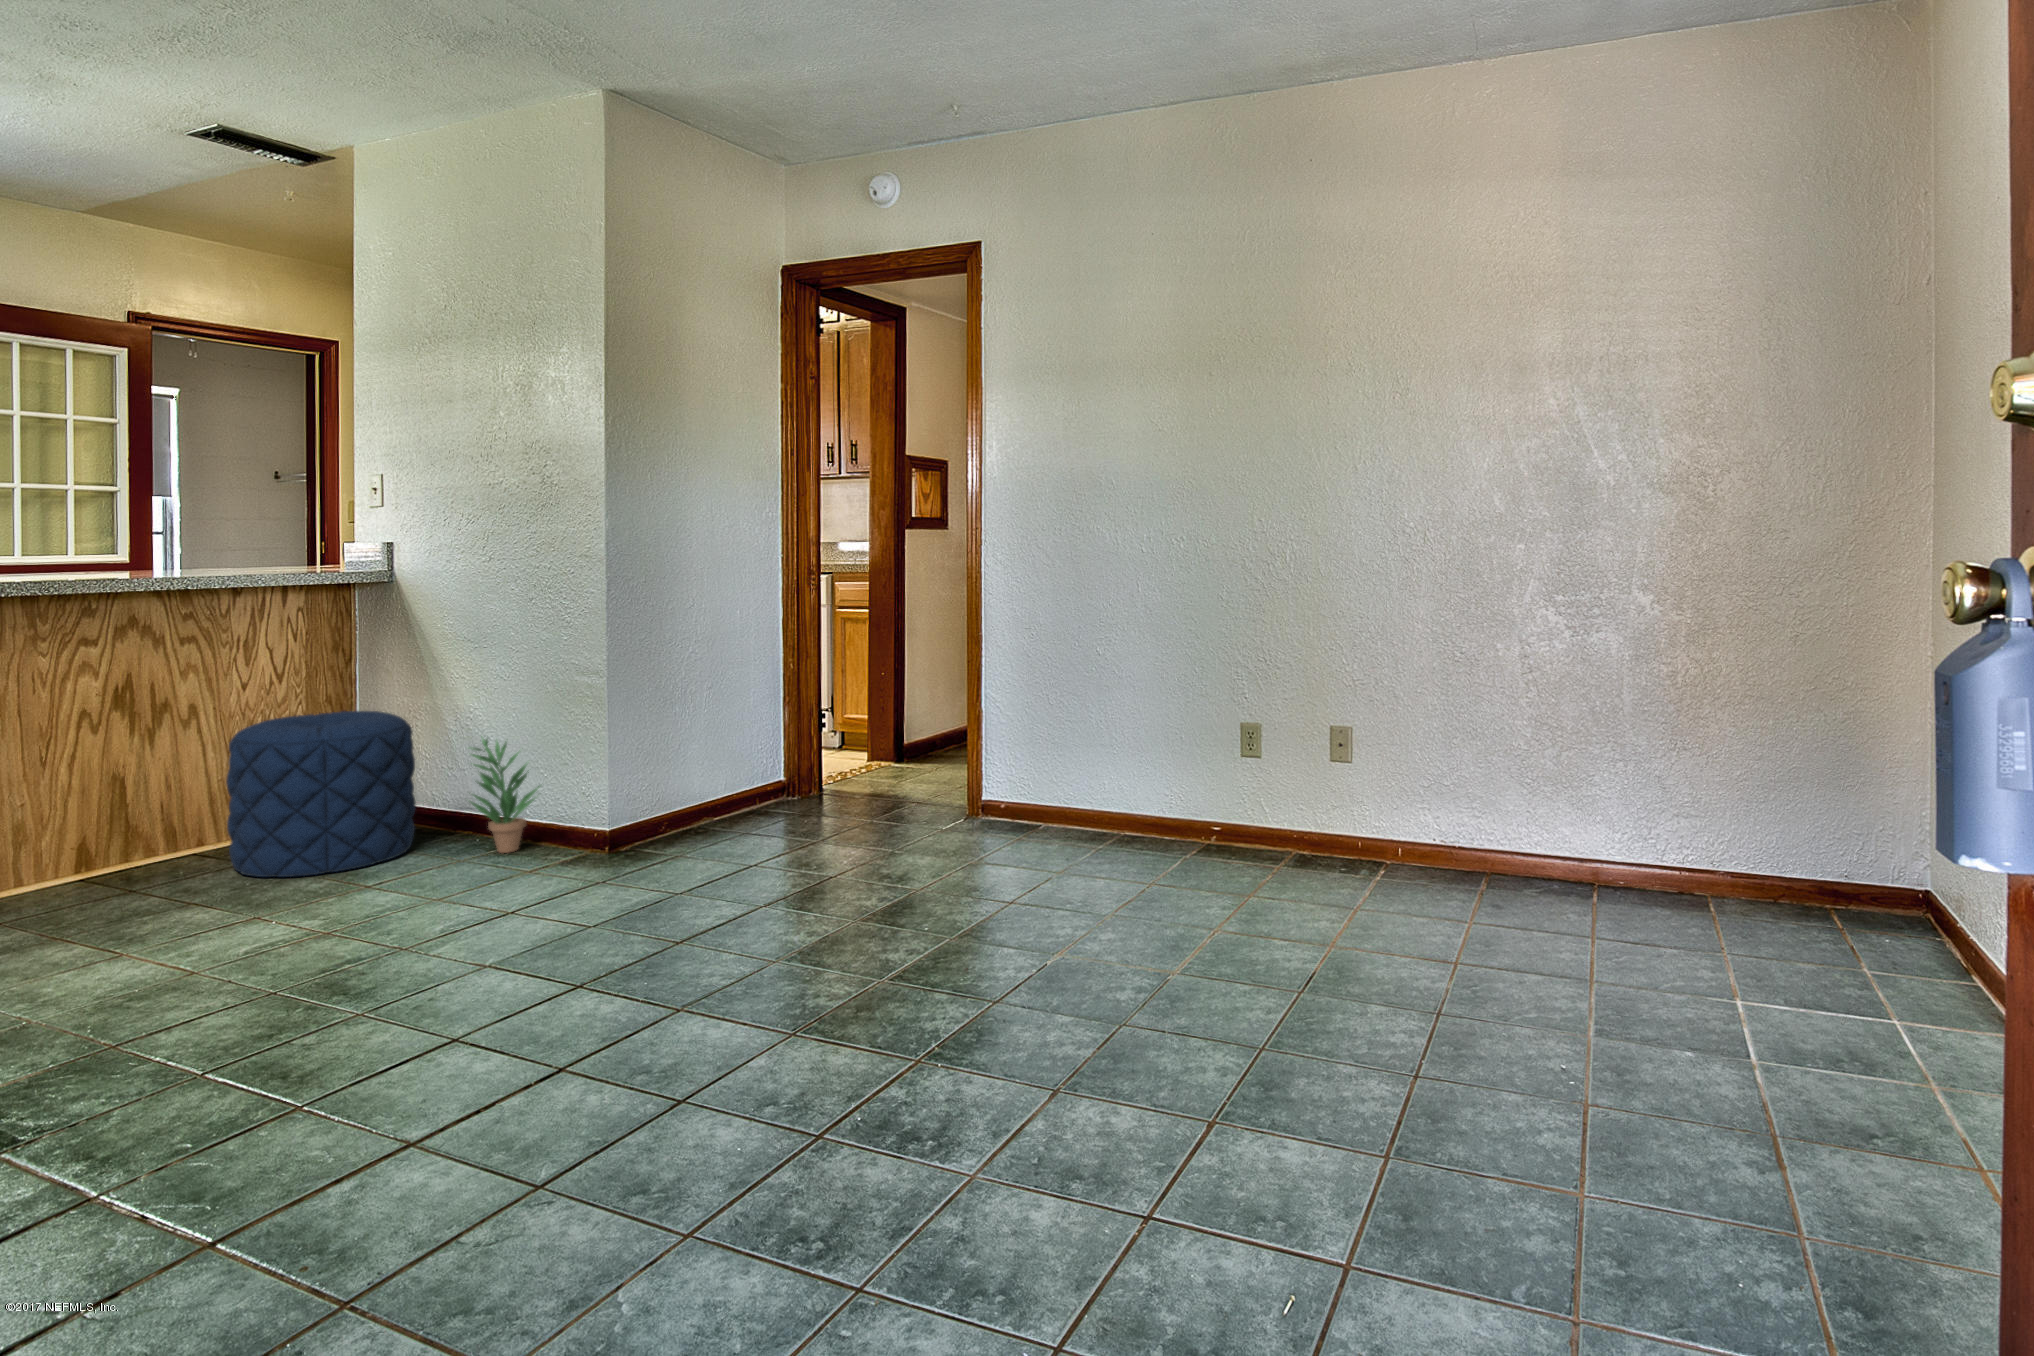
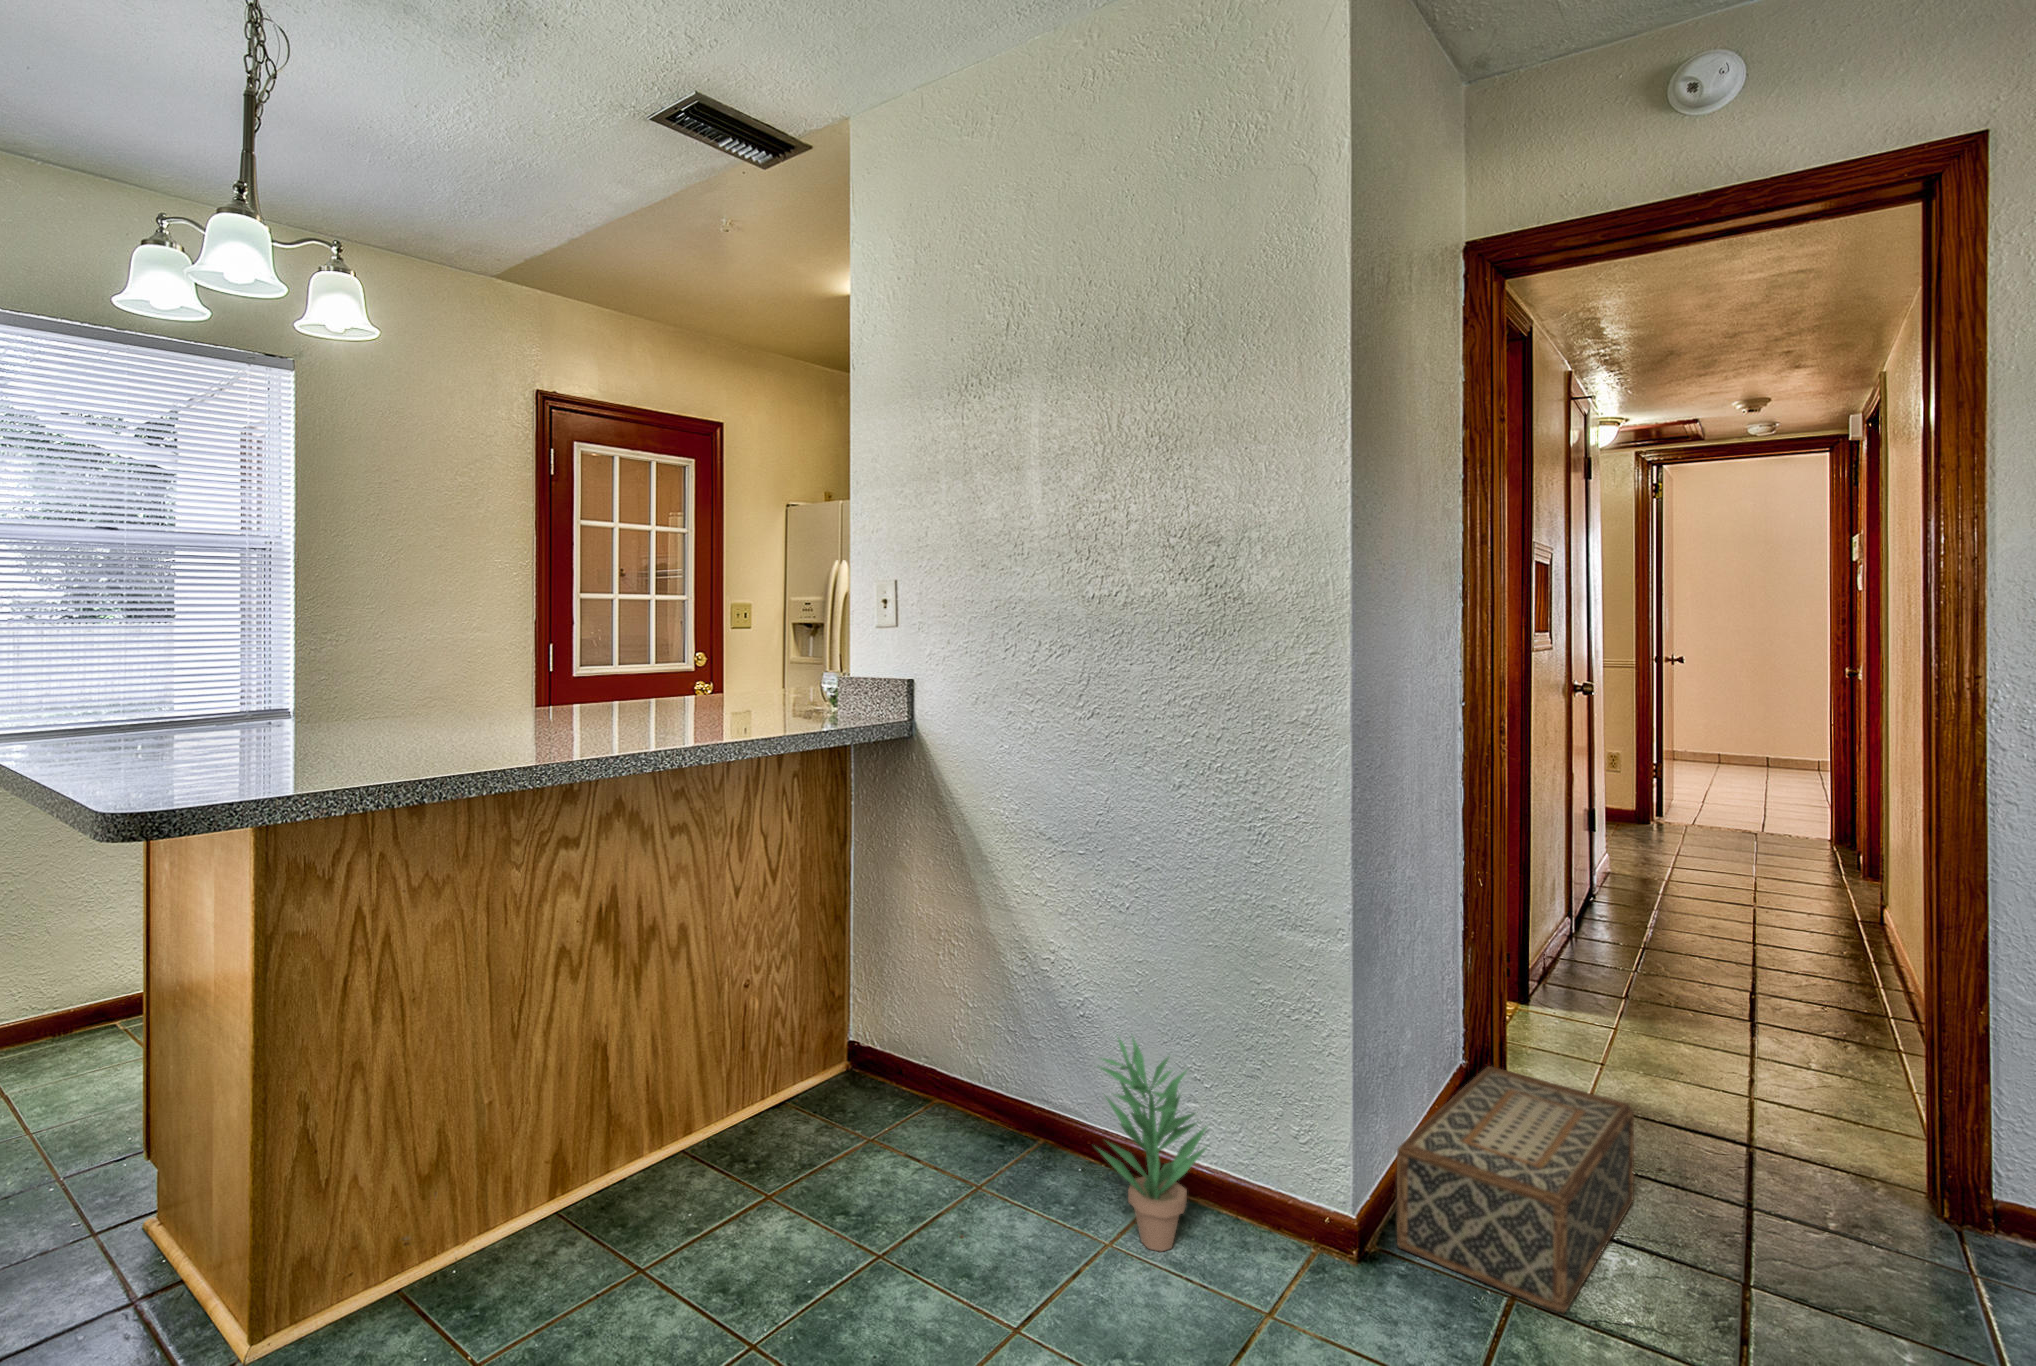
pouf: present [226,711,416,877] -> none [750,956,1001,1282]
woven basket: none [651,760,812,848] -> present [1397,1066,1634,1313]

